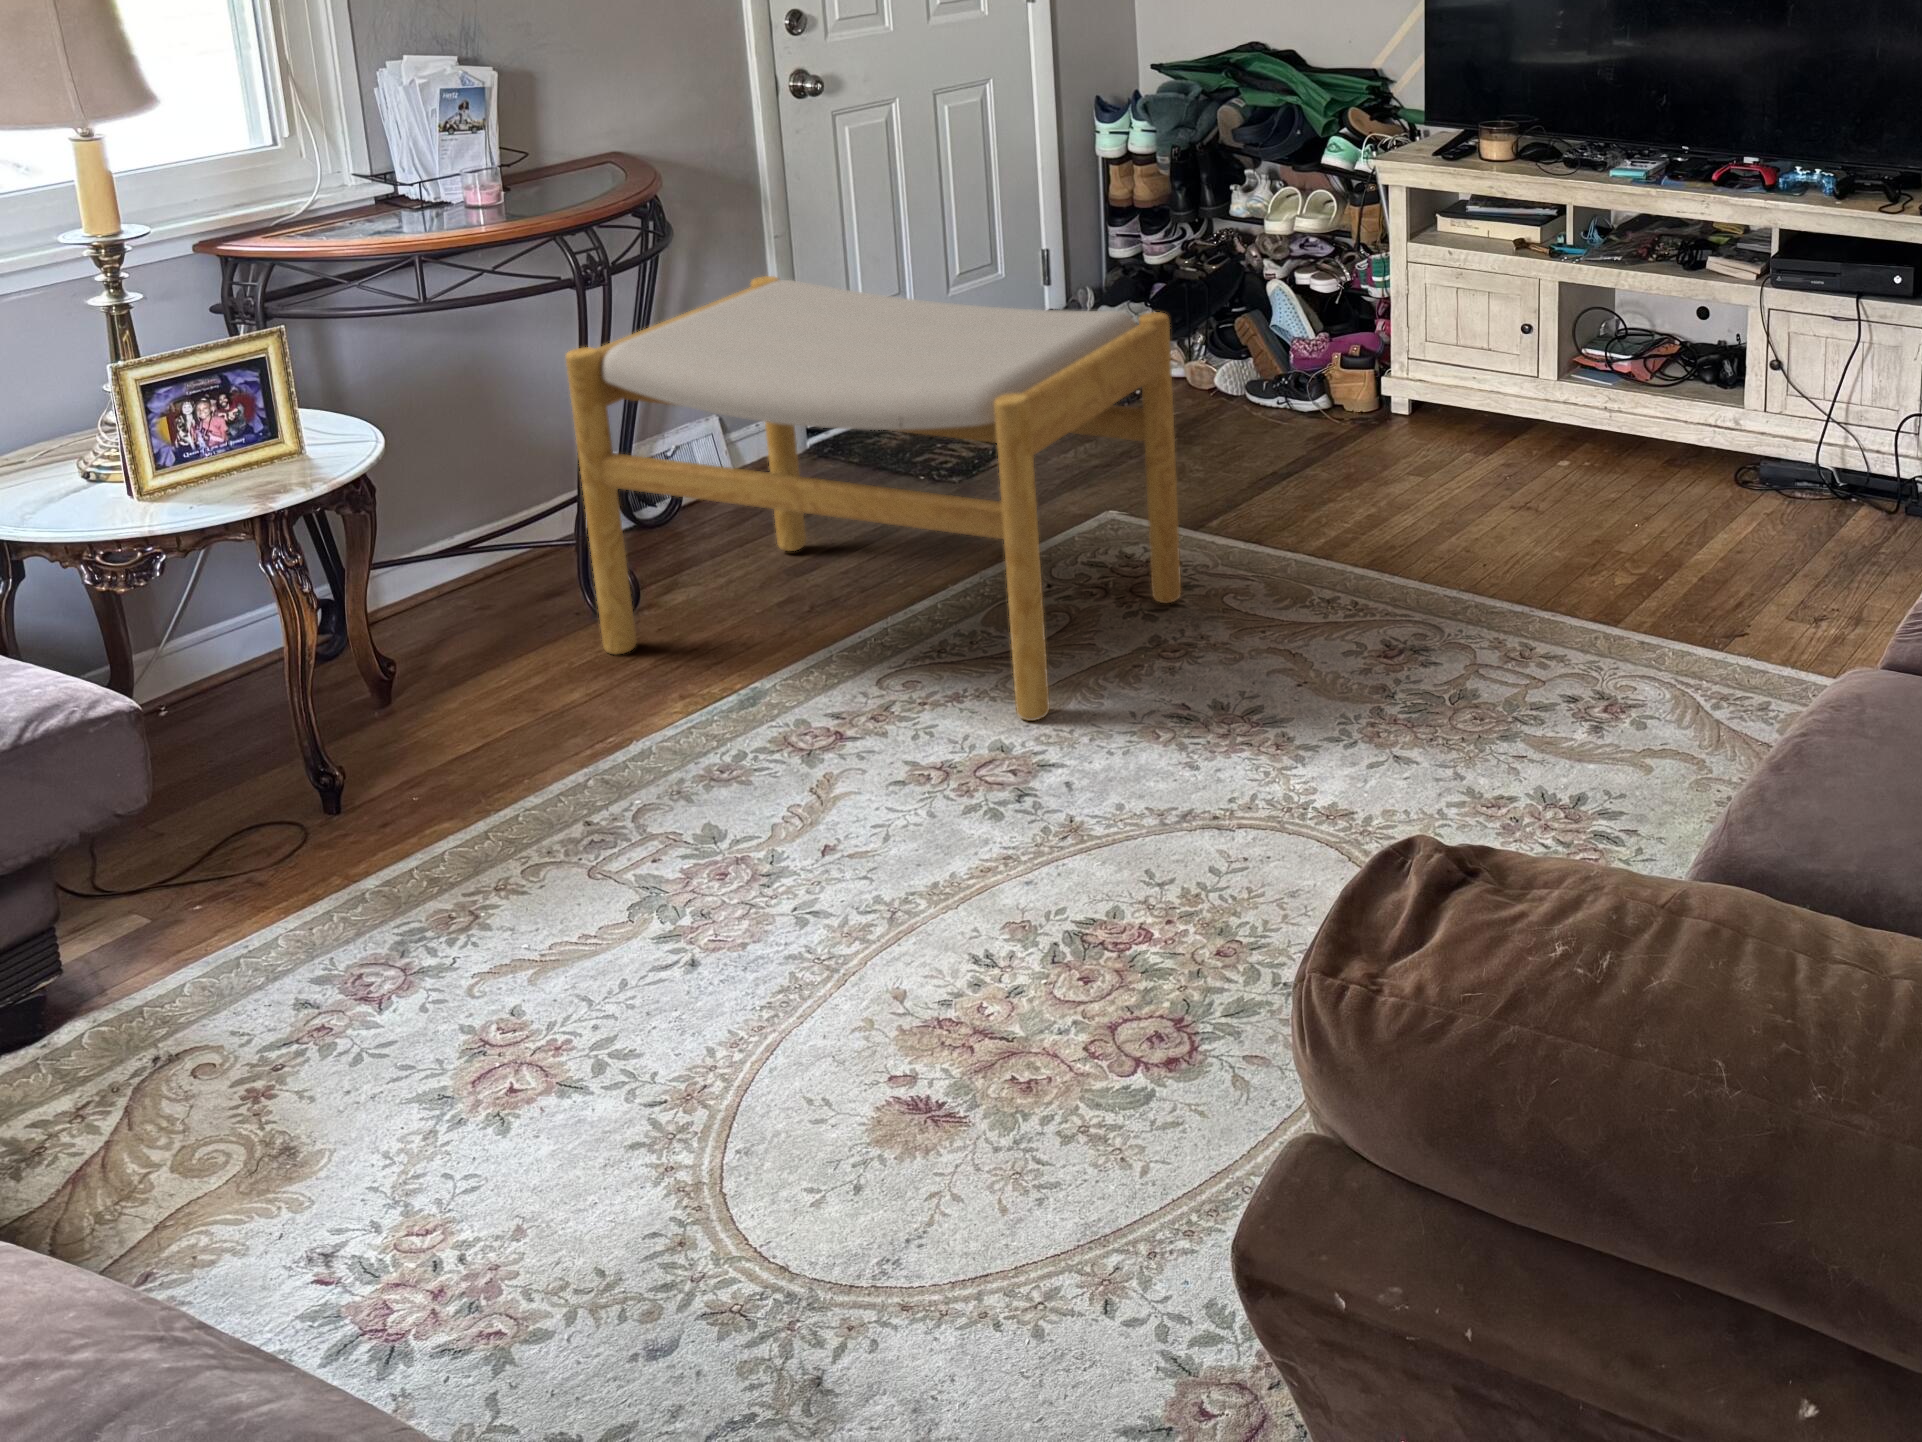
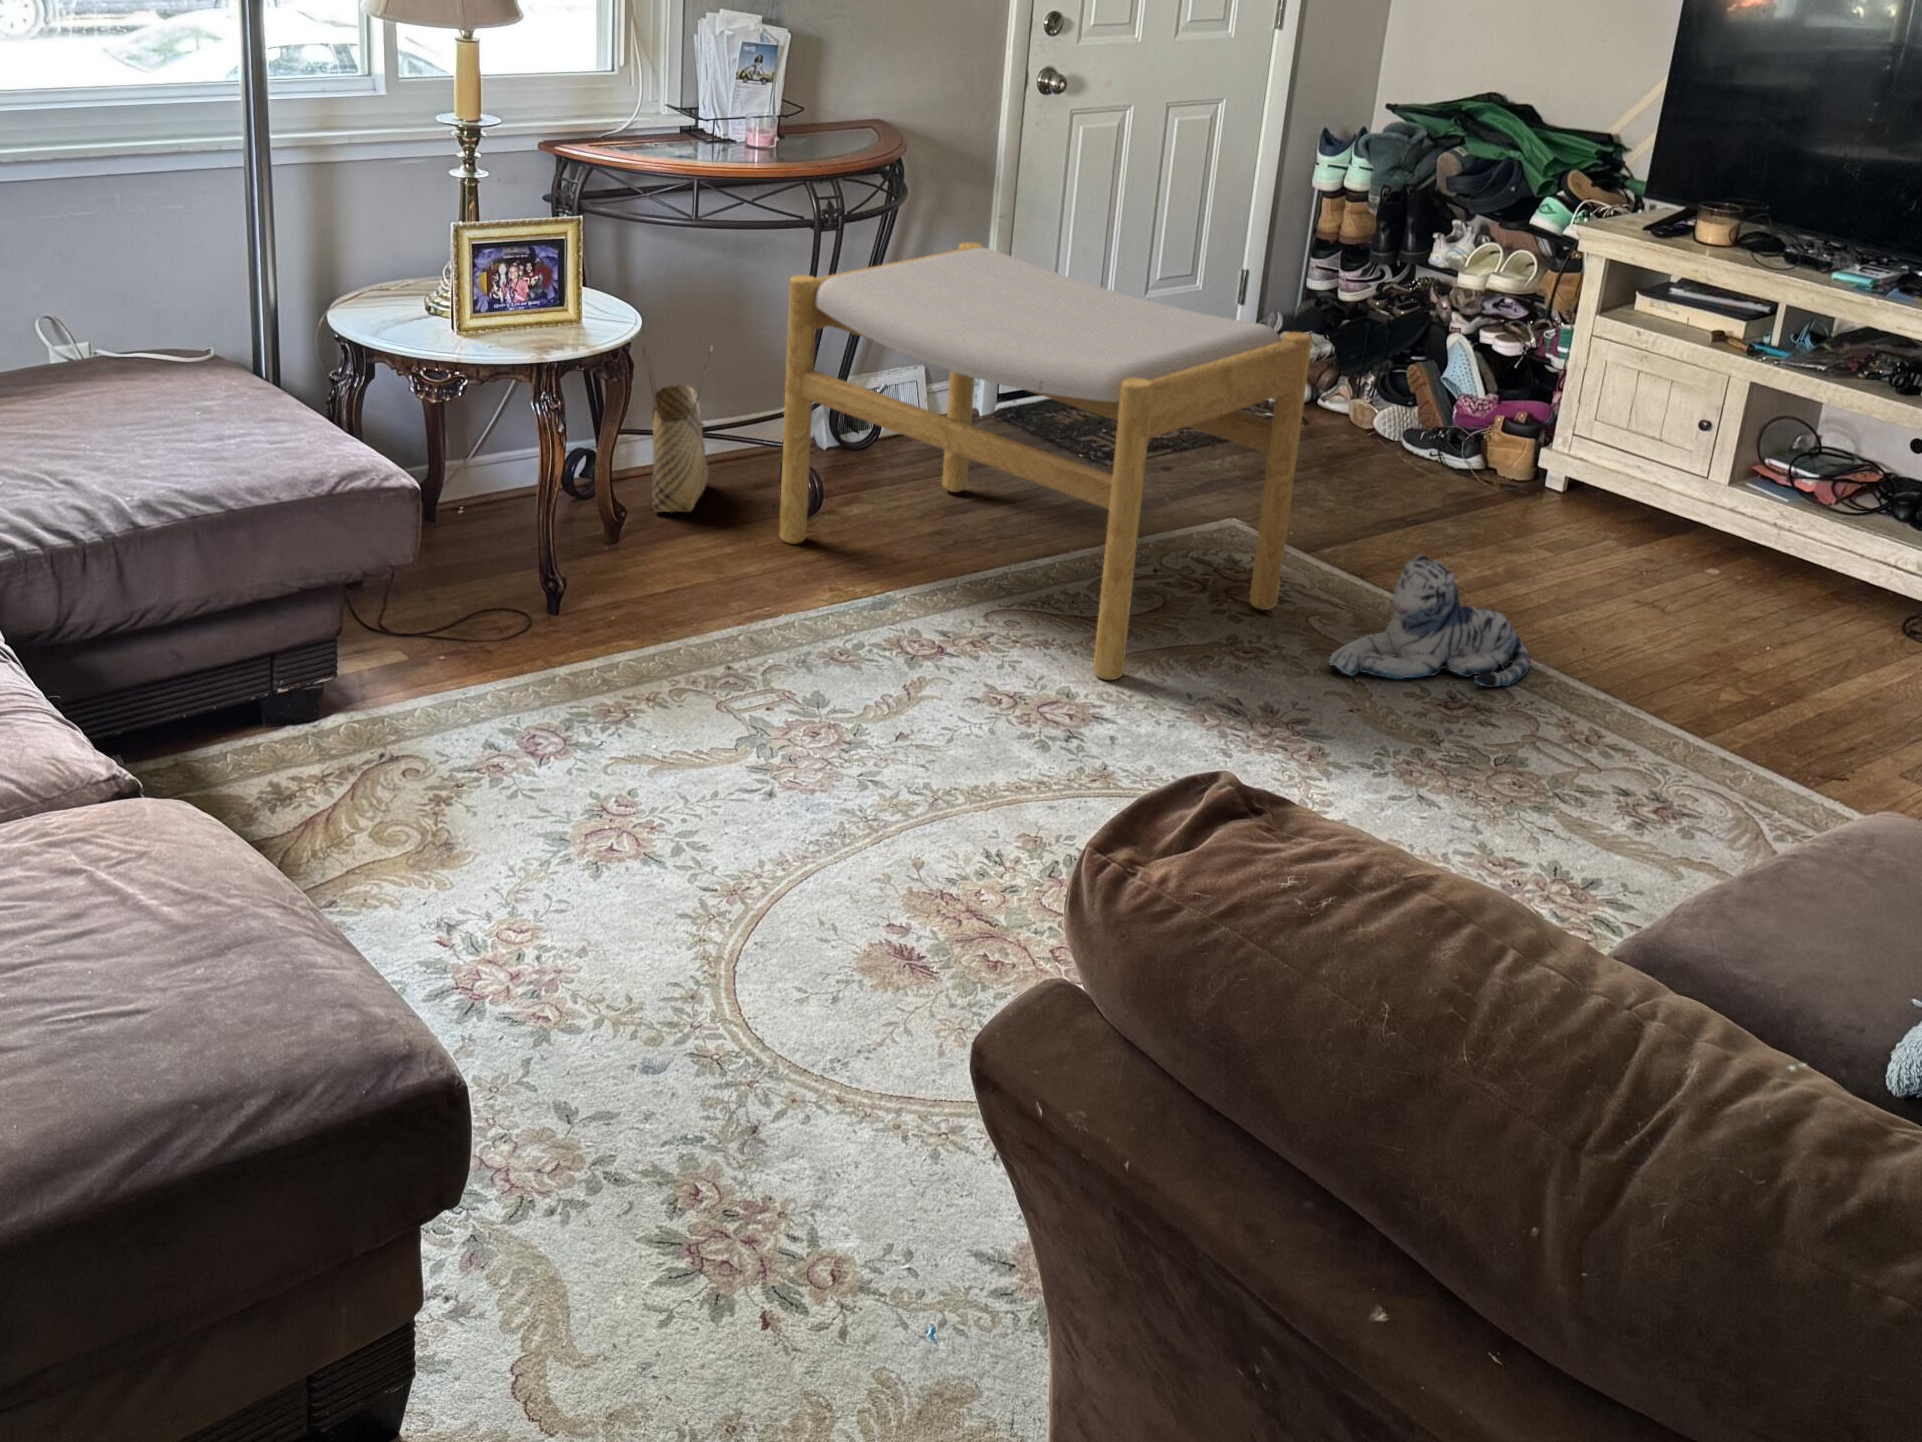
woven basket: none [382,448,492,655] -> present [642,346,711,512]
plush toy: none [1253,512,1442,652] -> present [1328,554,1530,687]

